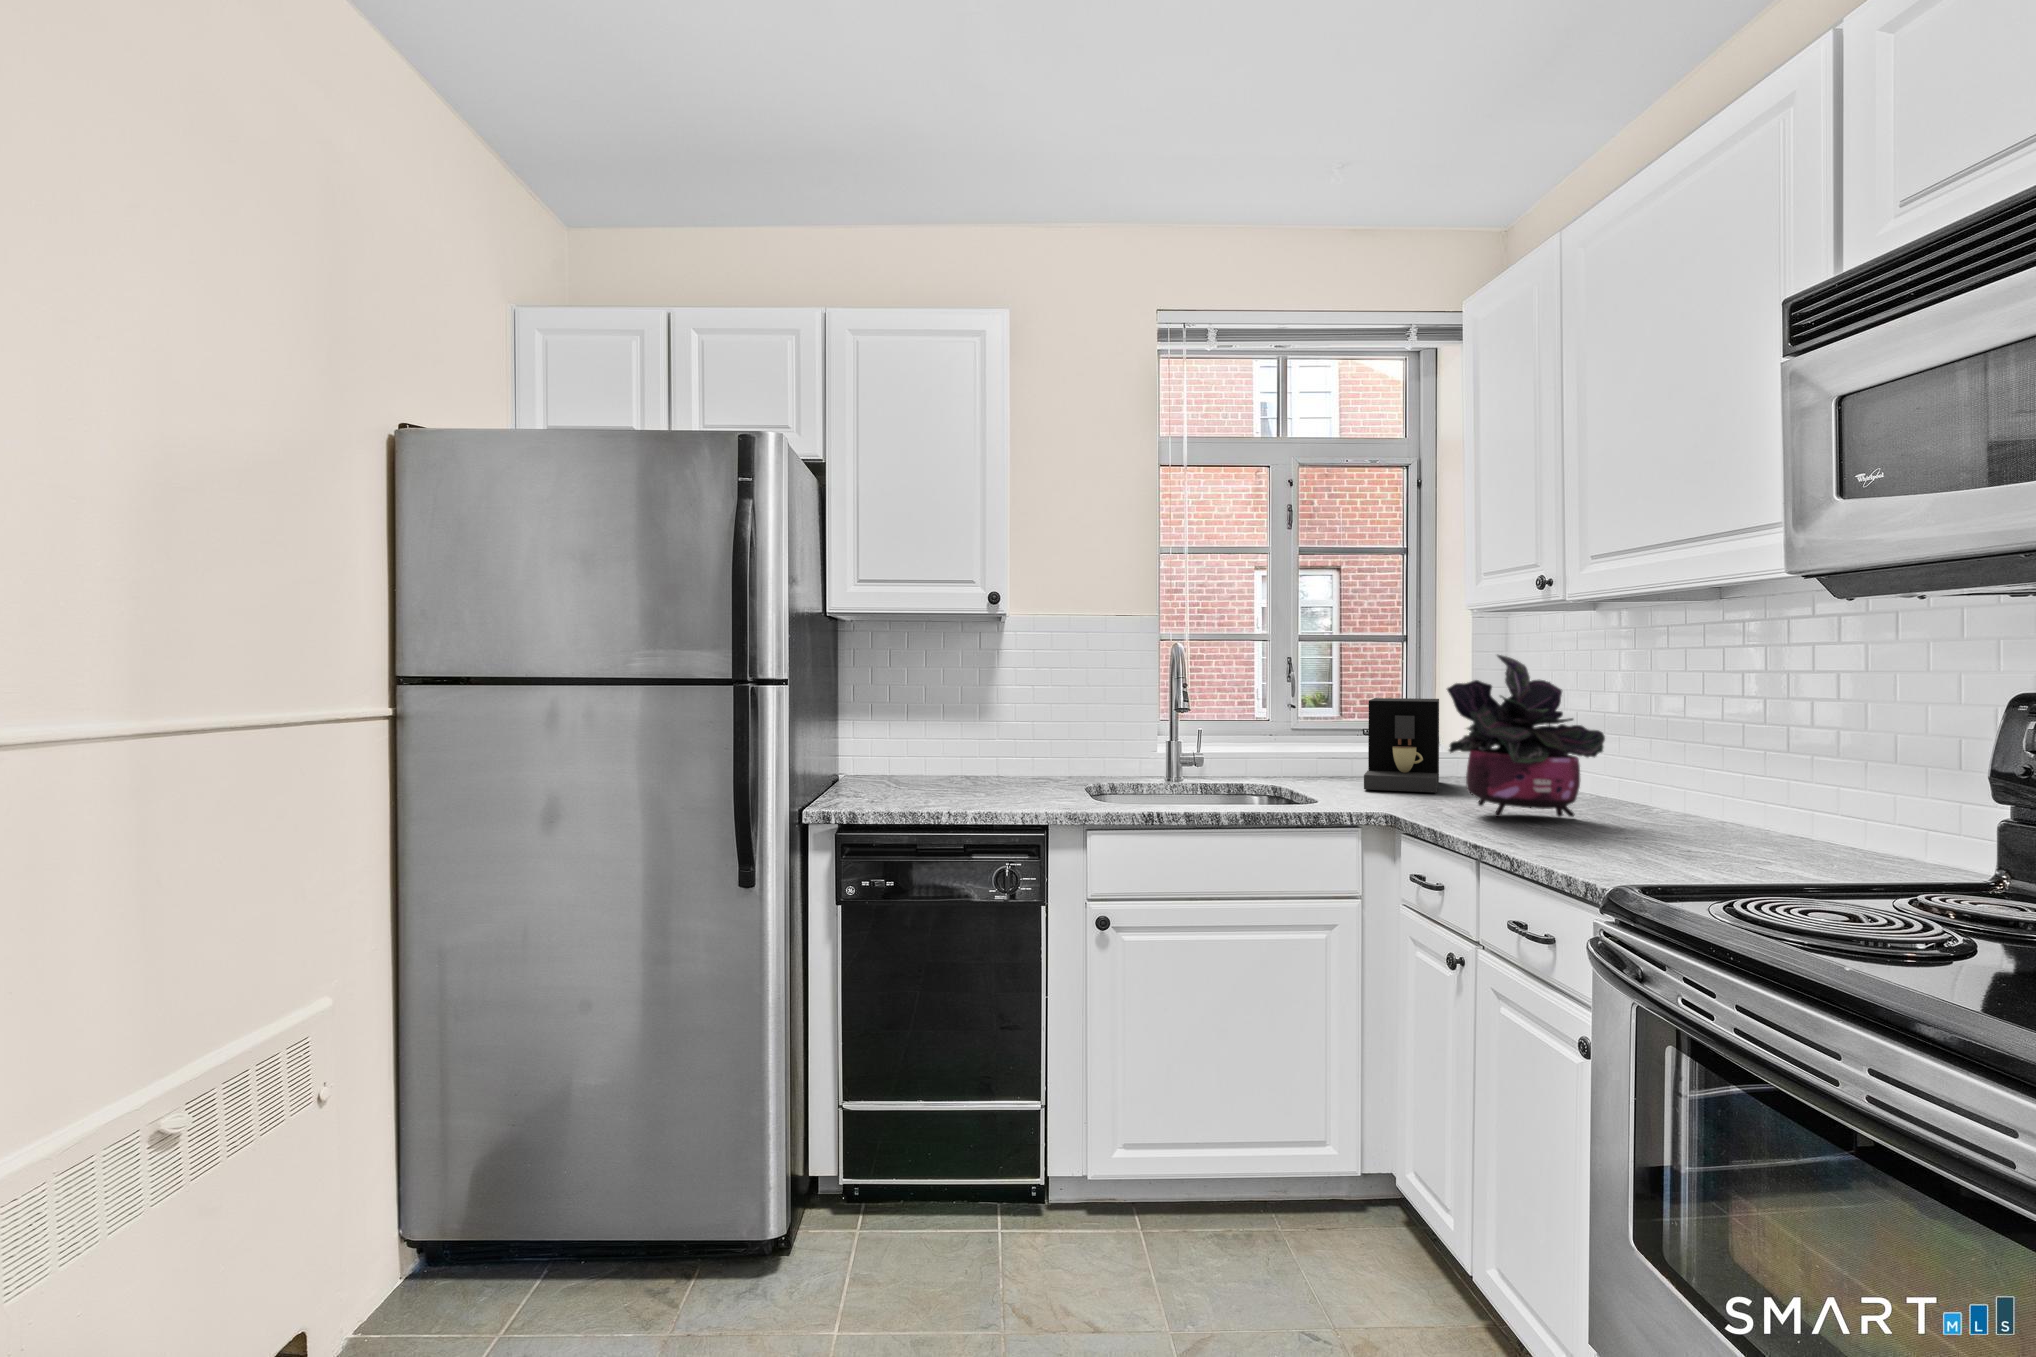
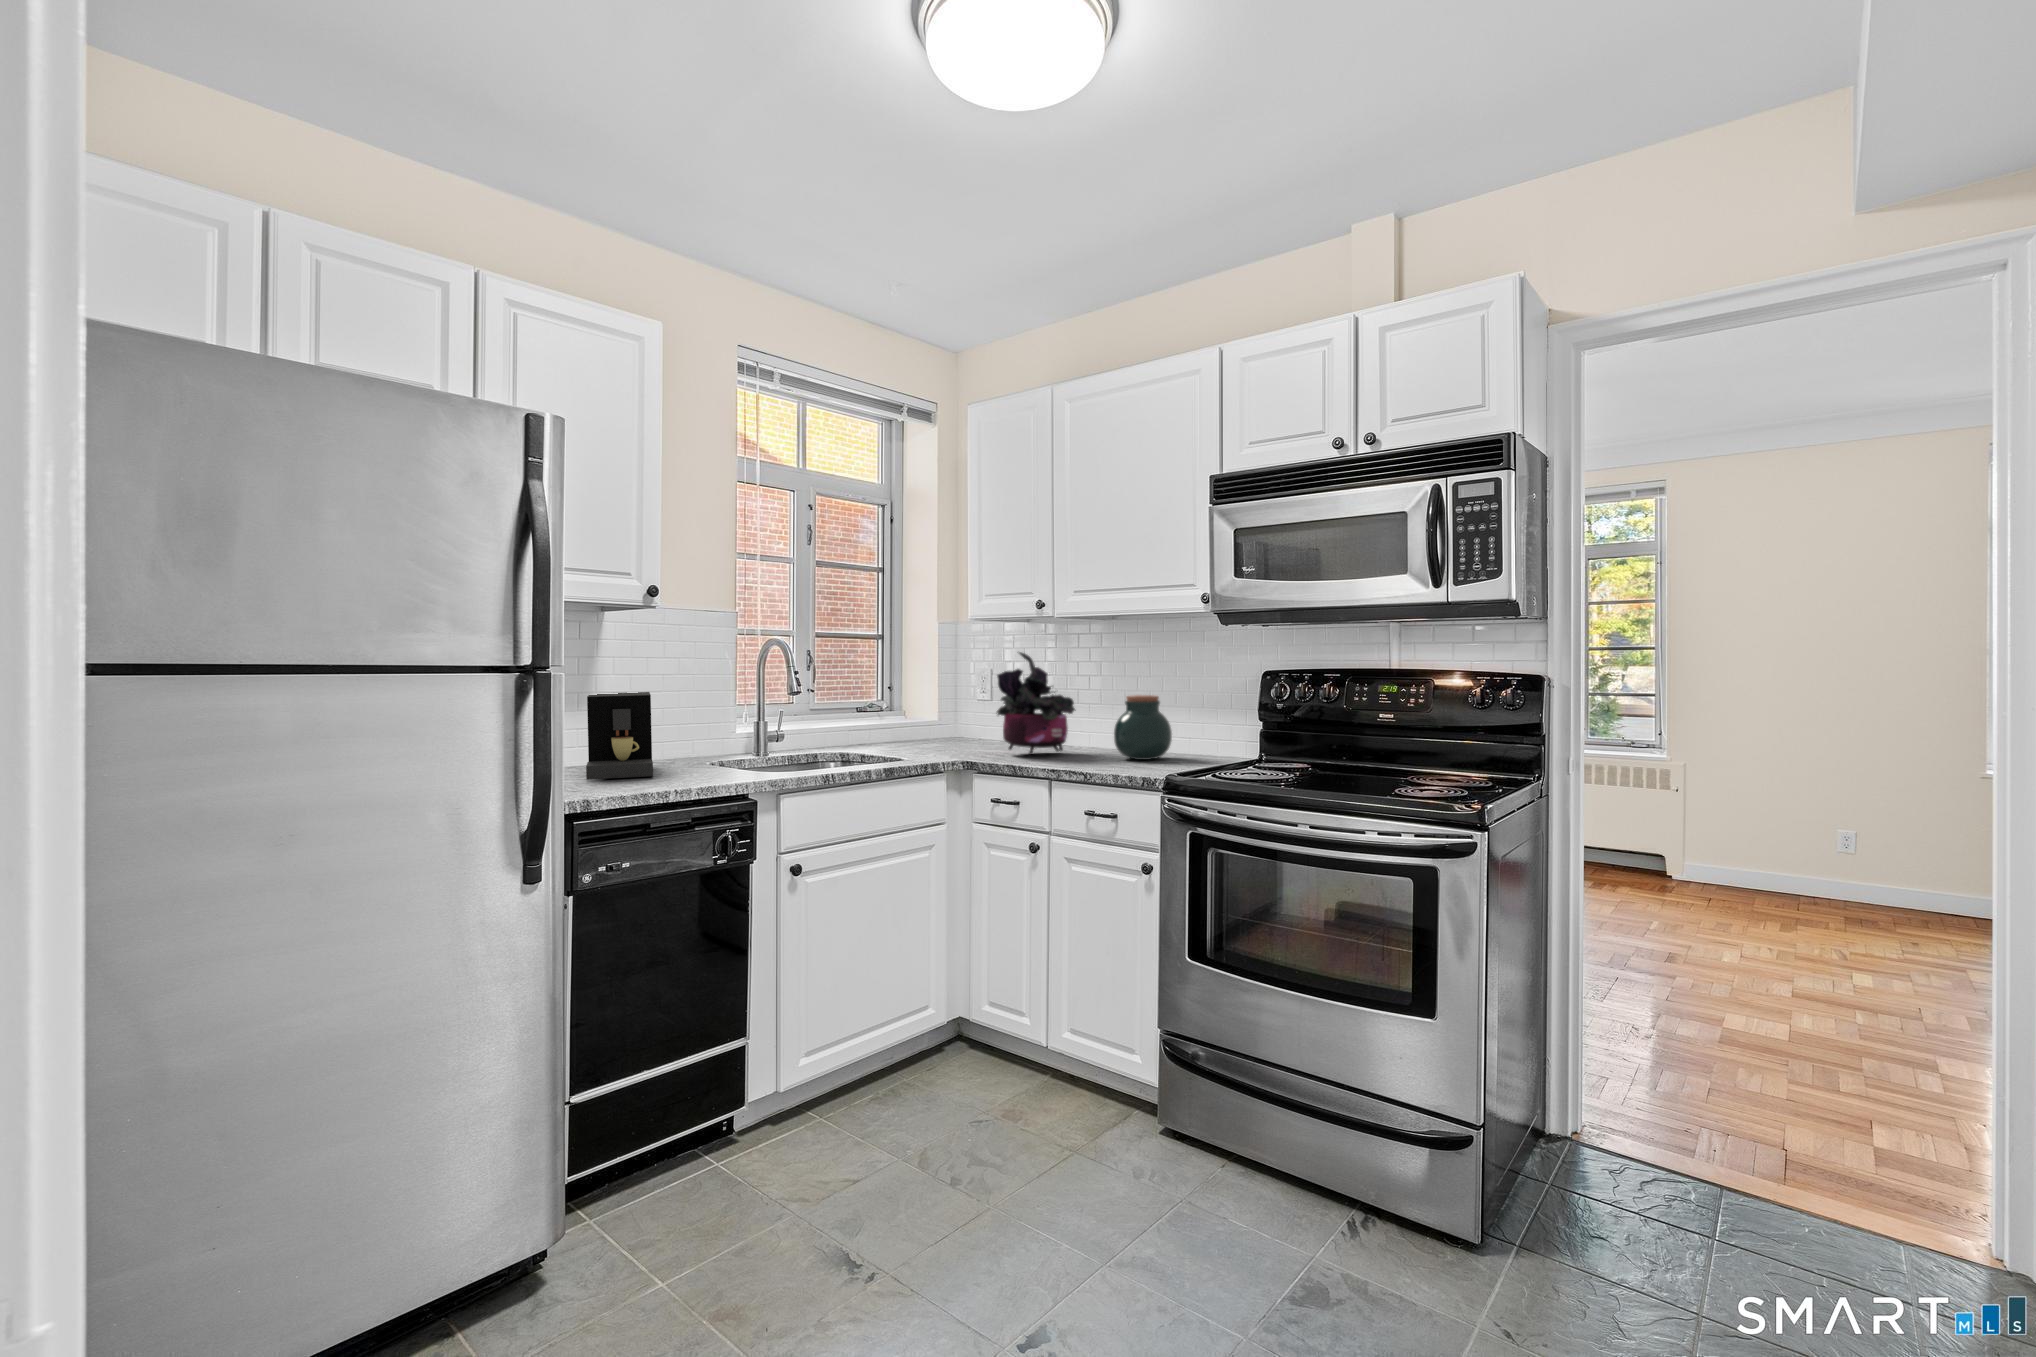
coffee maker: present [1364,698,1439,792] -> present [586,692,653,779]
jar: none [1626,732,1748,849] -> present [1114,695,1172,760]

